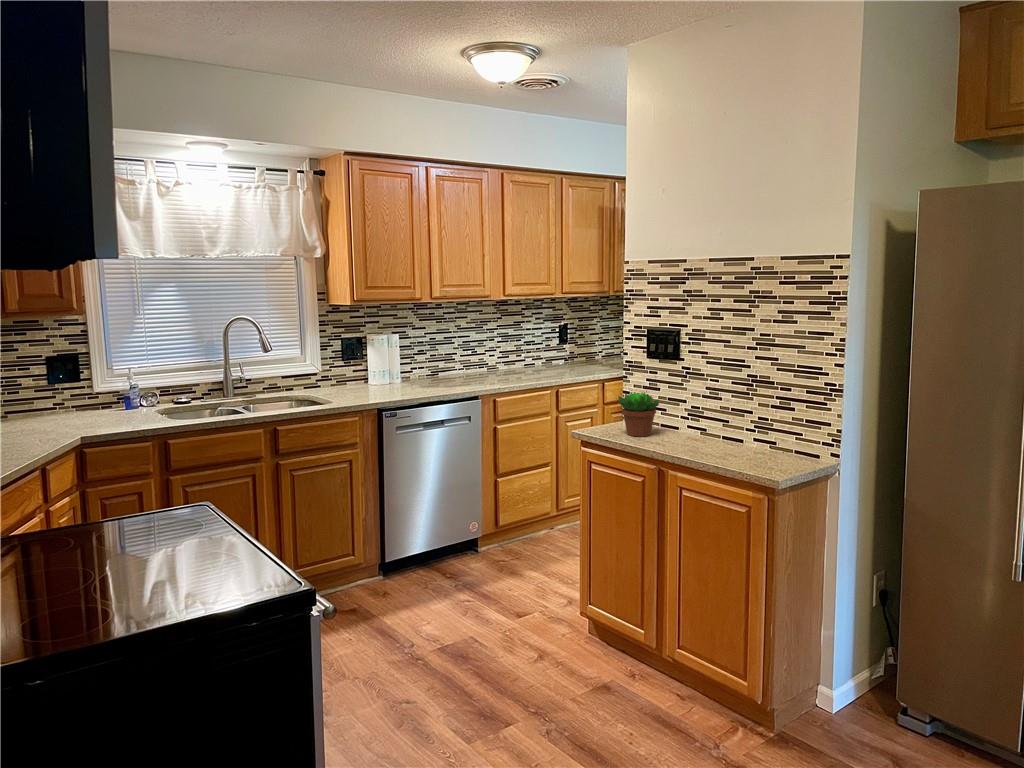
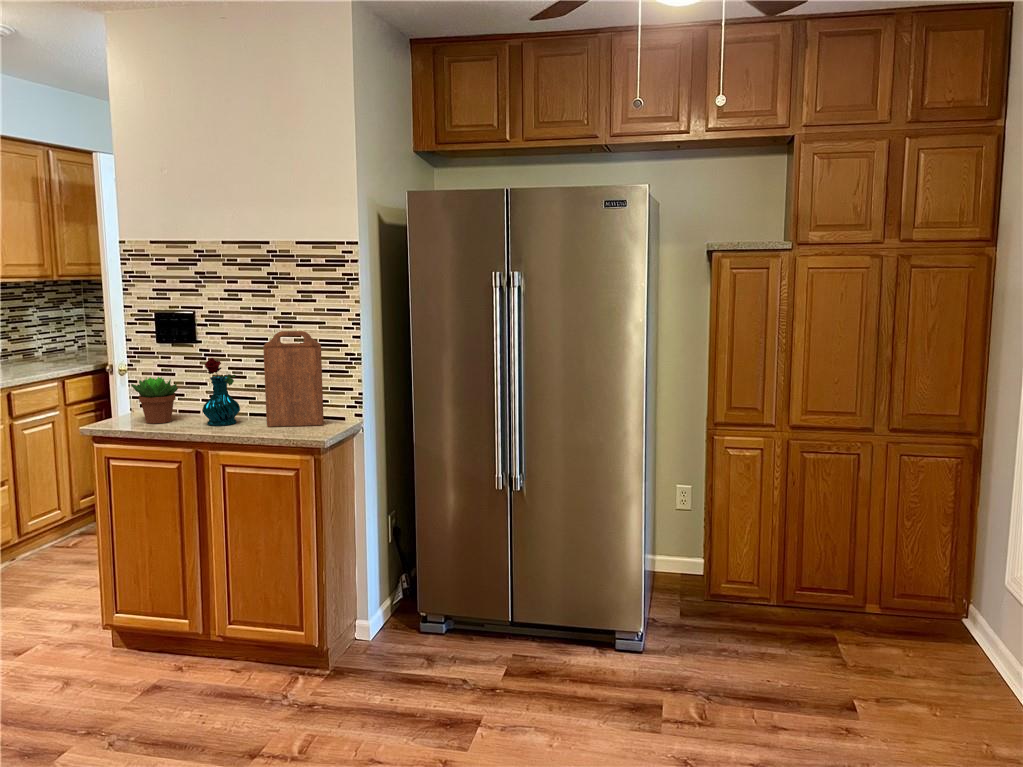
cutting board: none [731,355,794,461] -> present [263,331,324,427]
vase: none [673,378,710,447] -> present [202,358,240,426]

